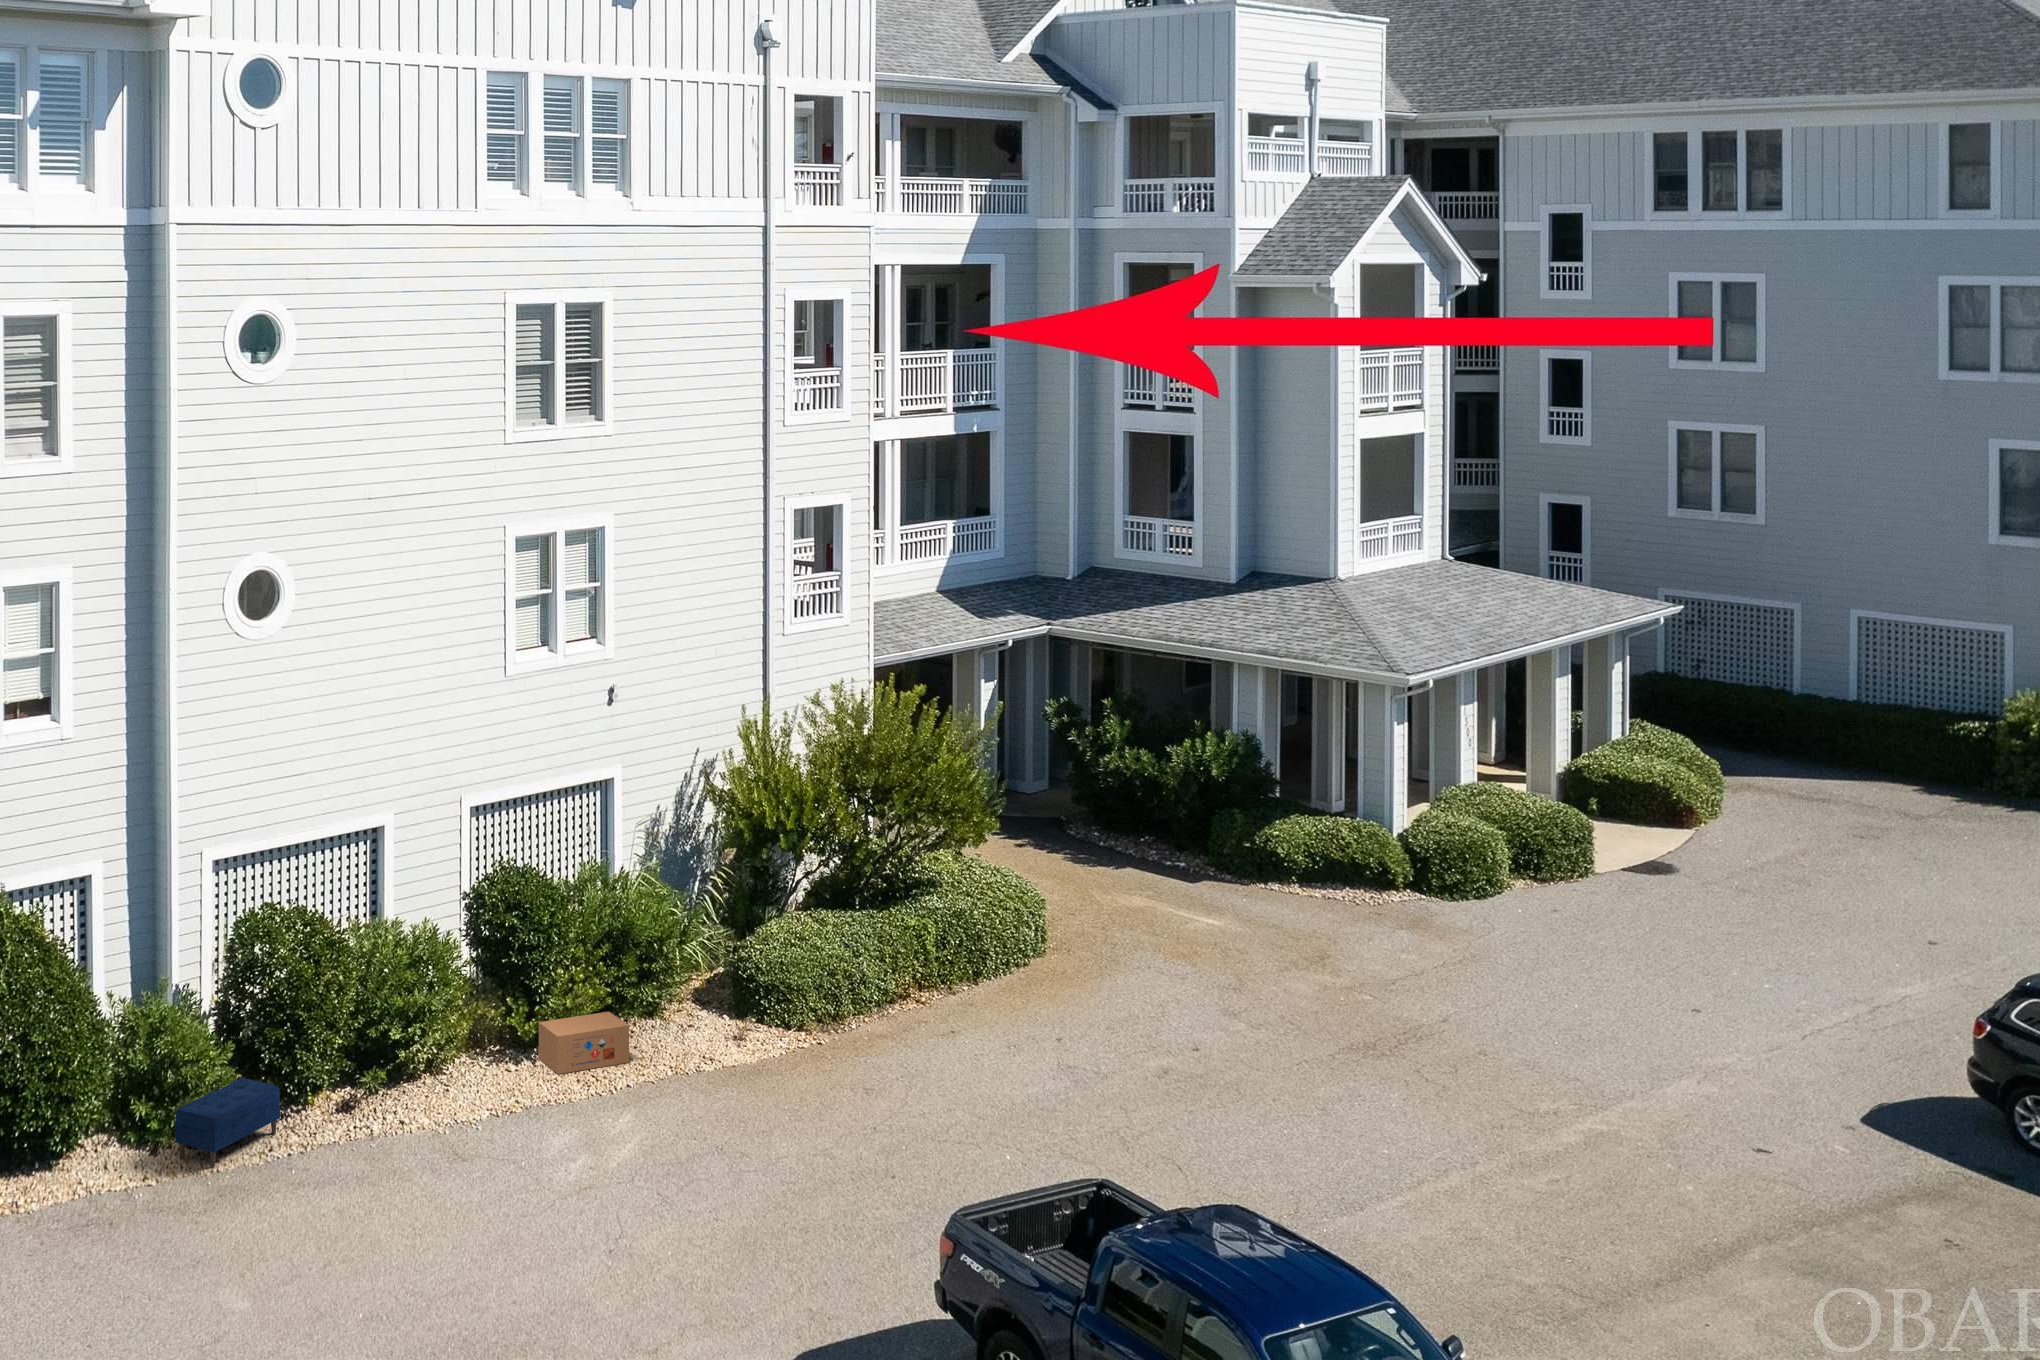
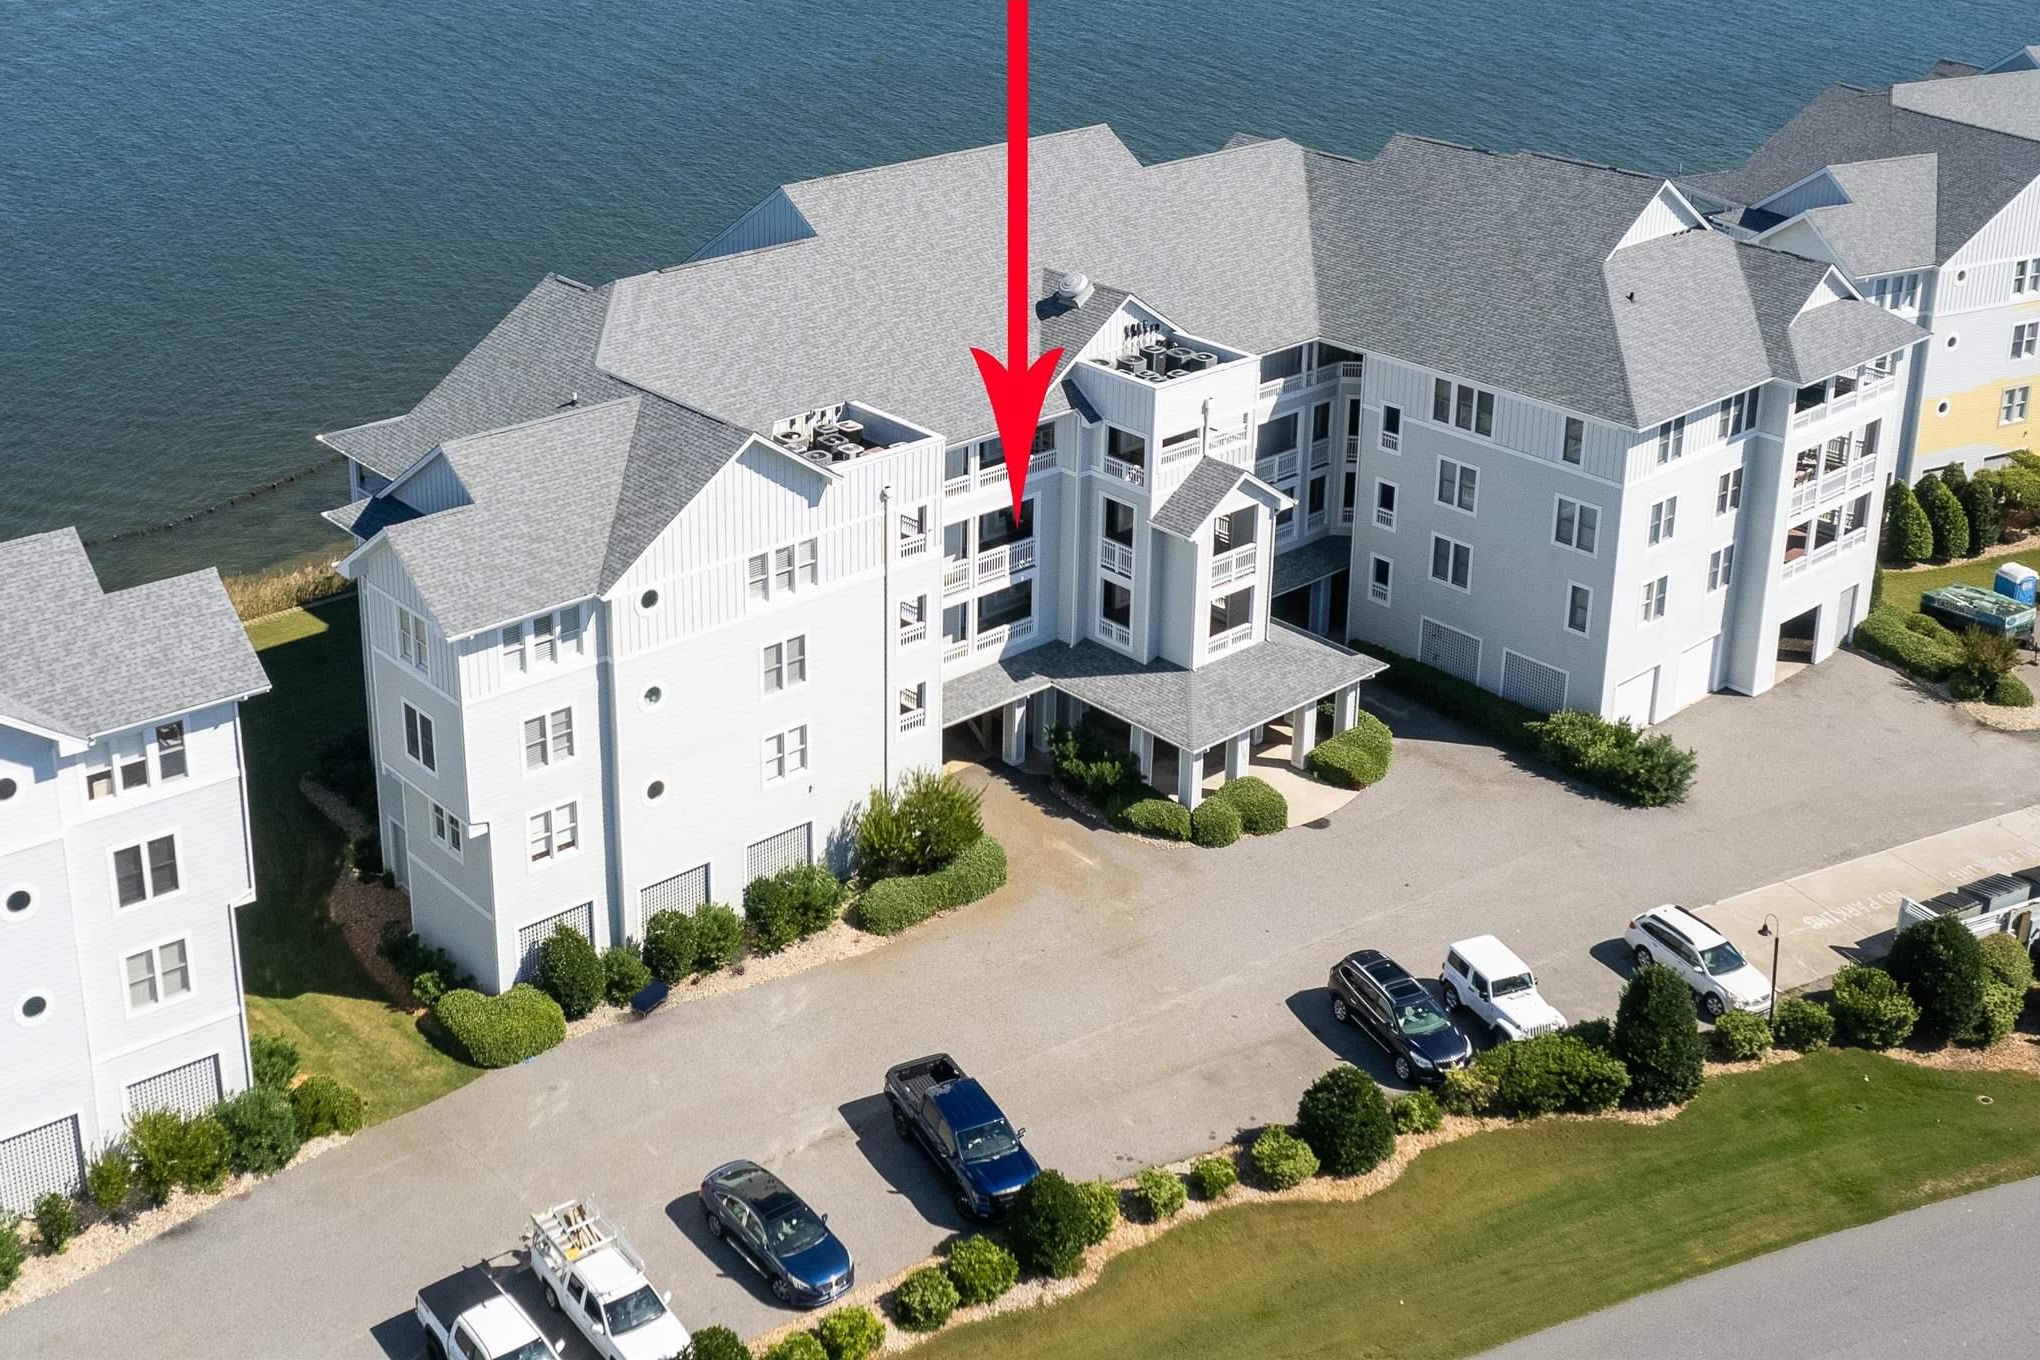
potted tree: none [440,1004,487,1086] -> present [733,946,749,974]
cardboard box: present [539,1012,629,1074] -> none [771,939,807,968]

